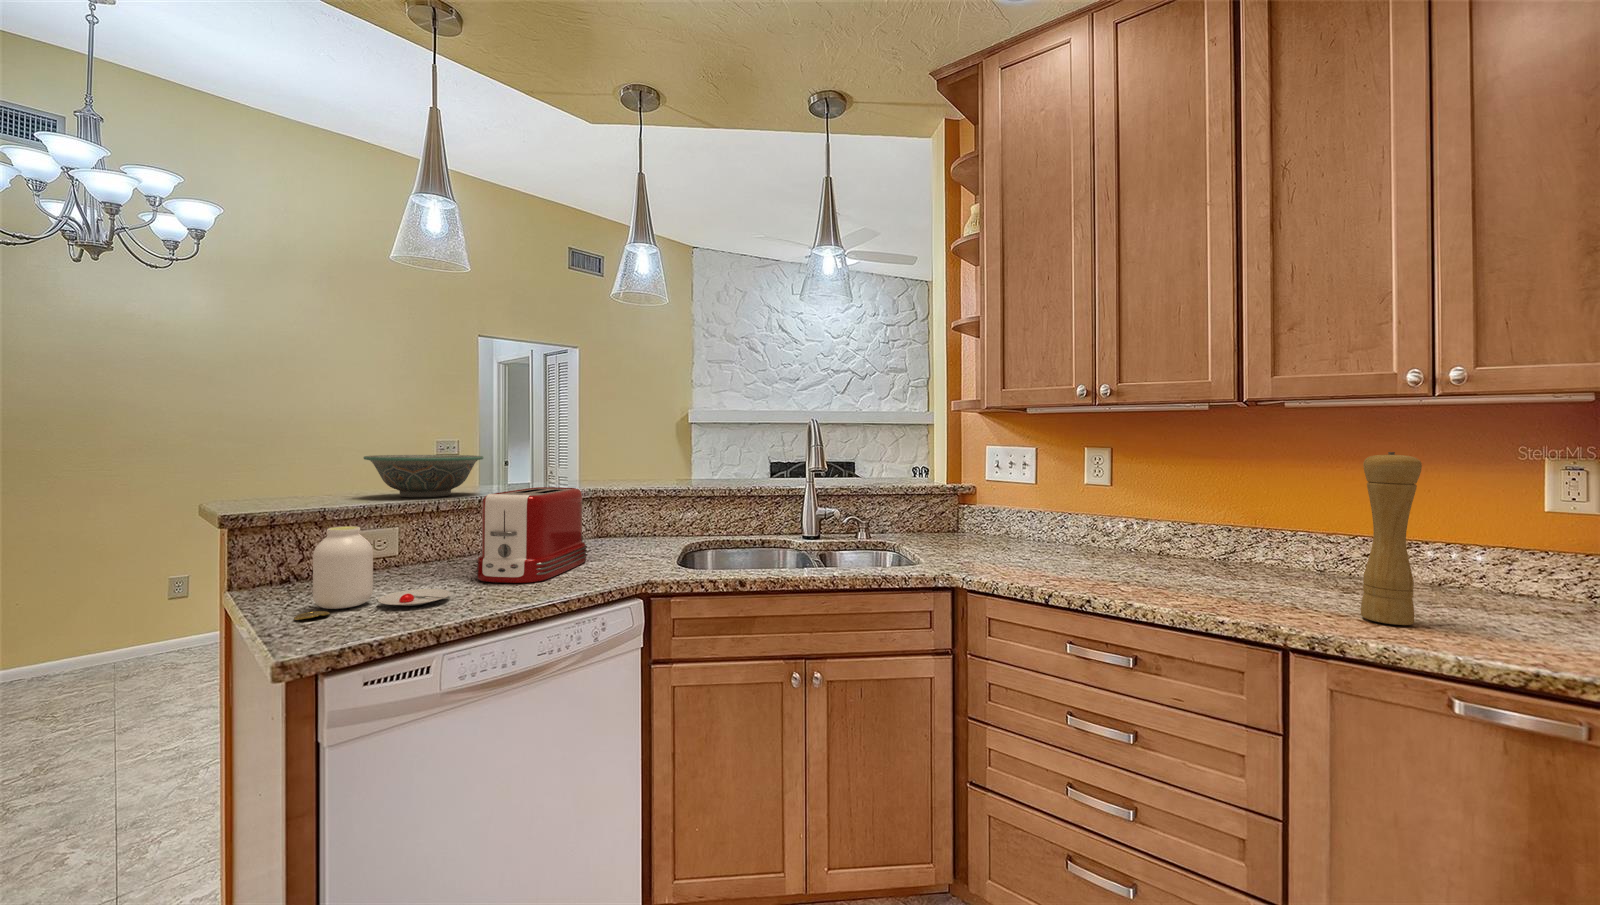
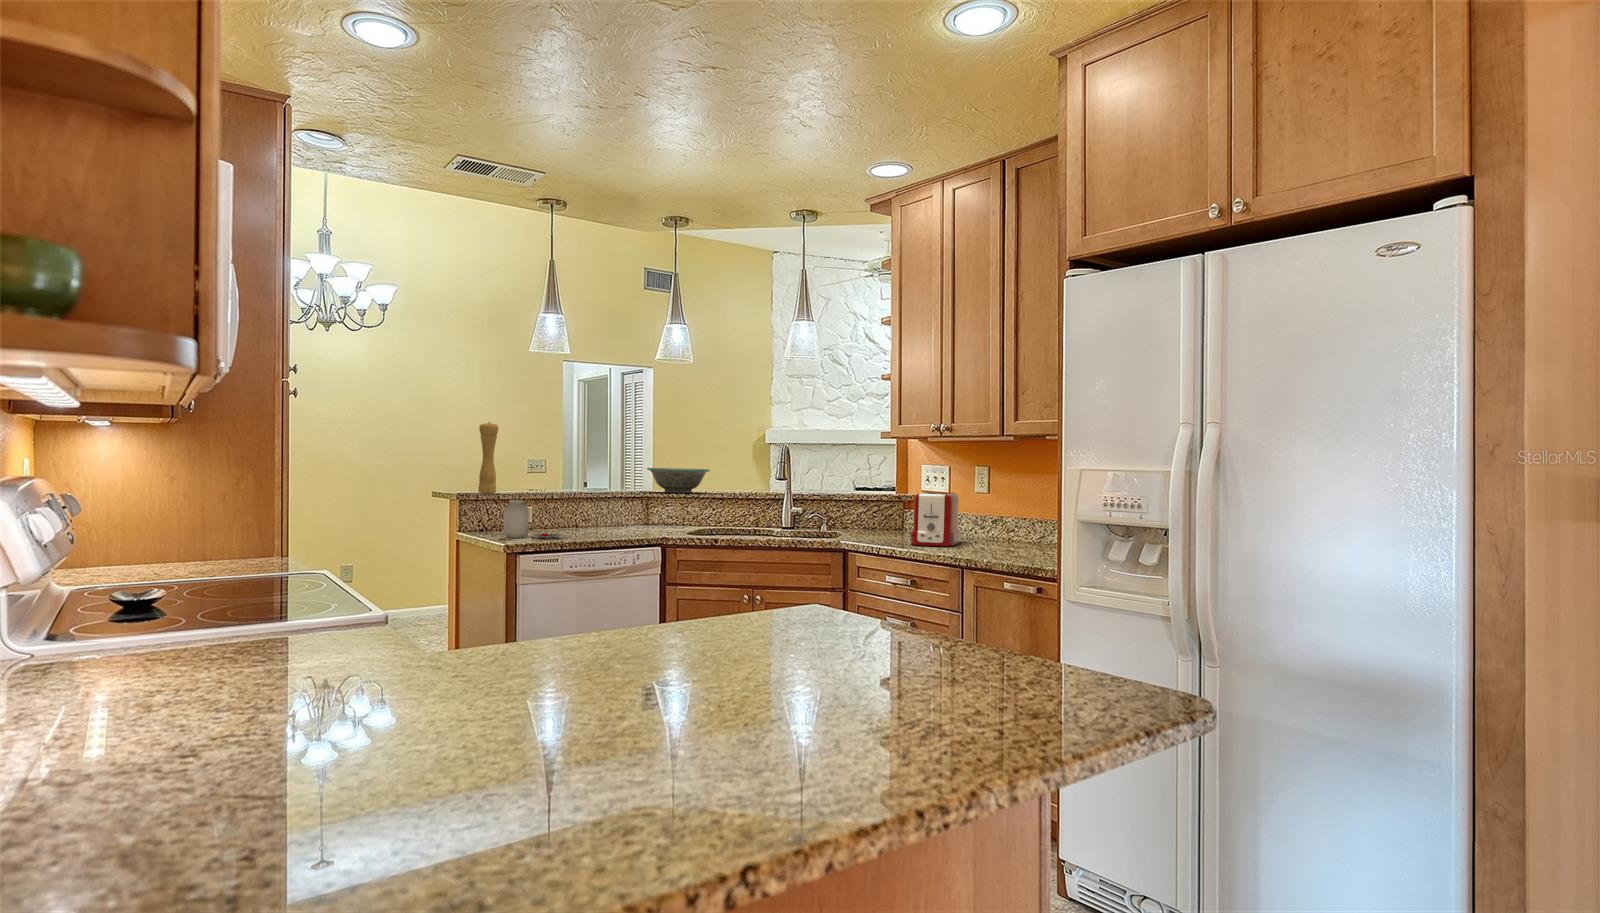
pepper mill: present [1361,452,1422,625] -> present [478,422,498,493]
decorative bowl: present [363,455,483,498] -> present [647,468,710,493]
toaster: present [475,487,587,583] -> present [910,492,961,547]

